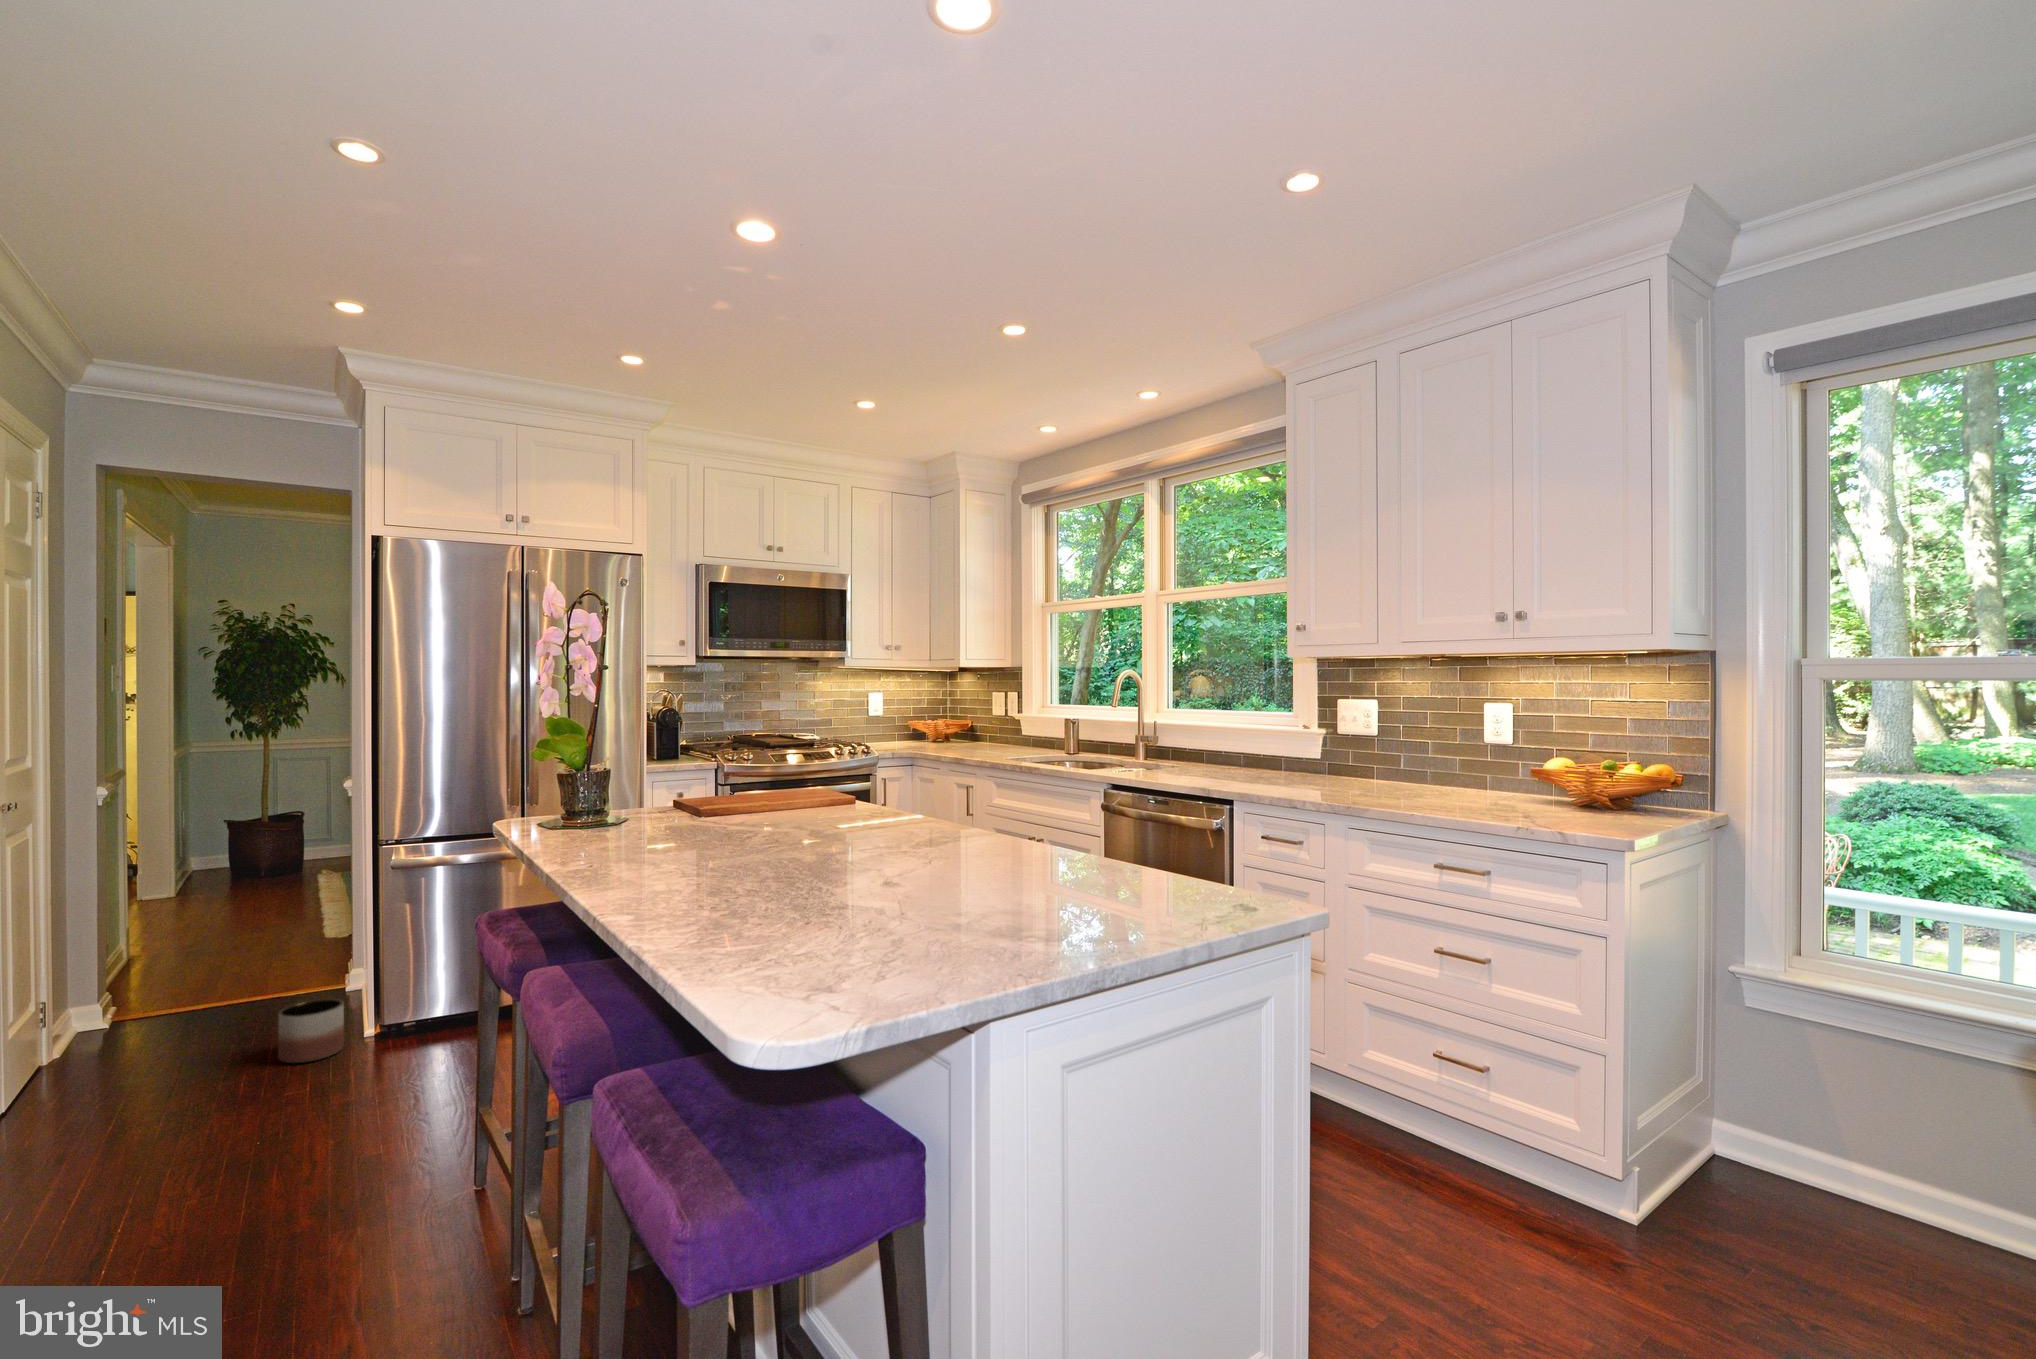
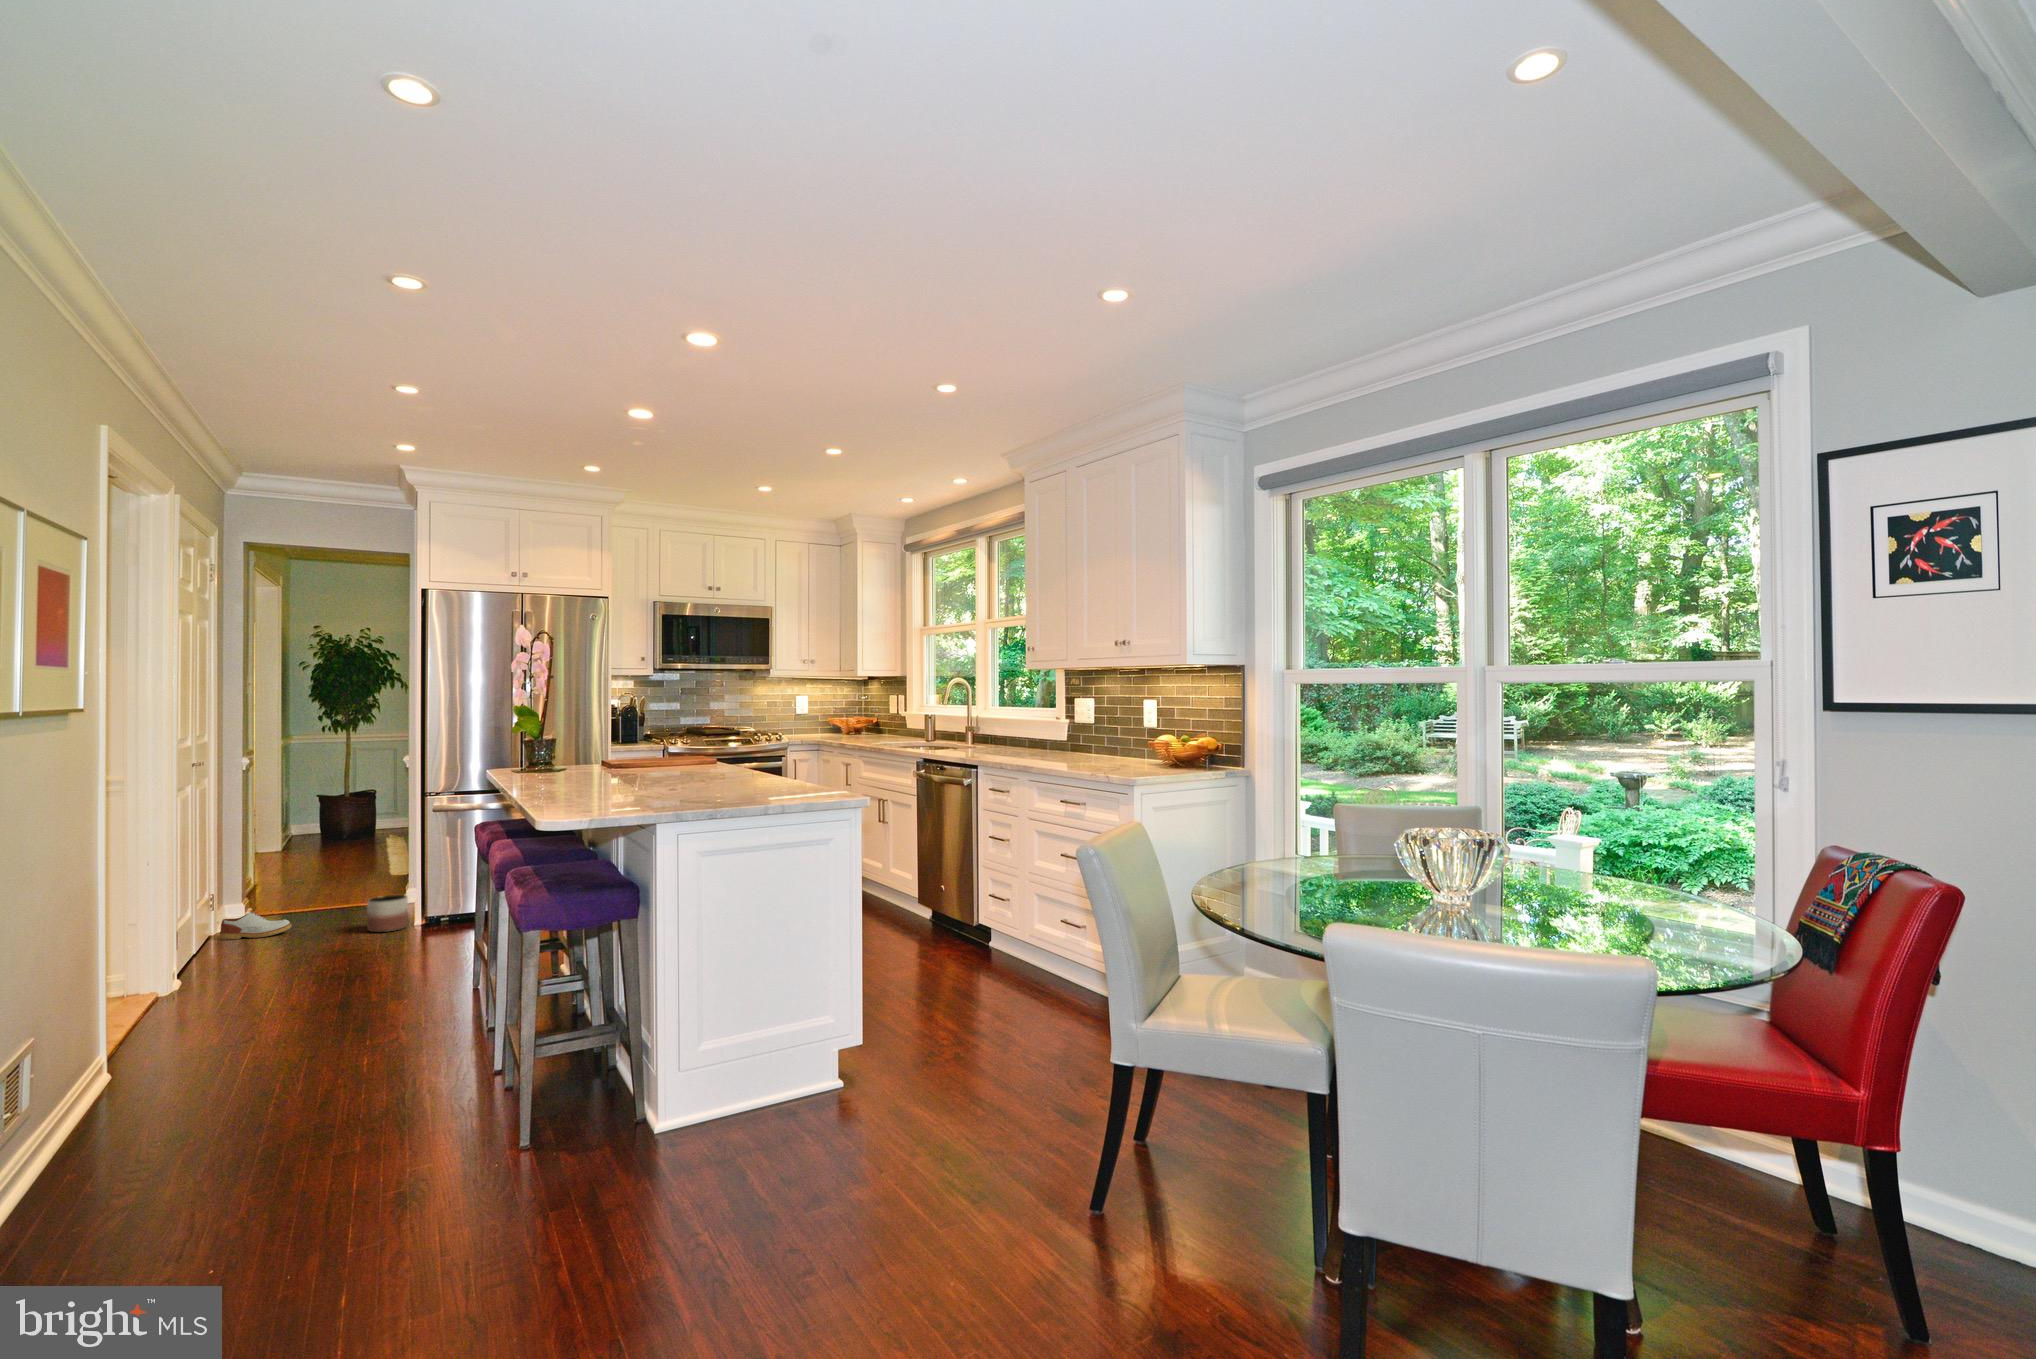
shoe: none [28,1039,154,1088] -> present [220,912,291,940]

